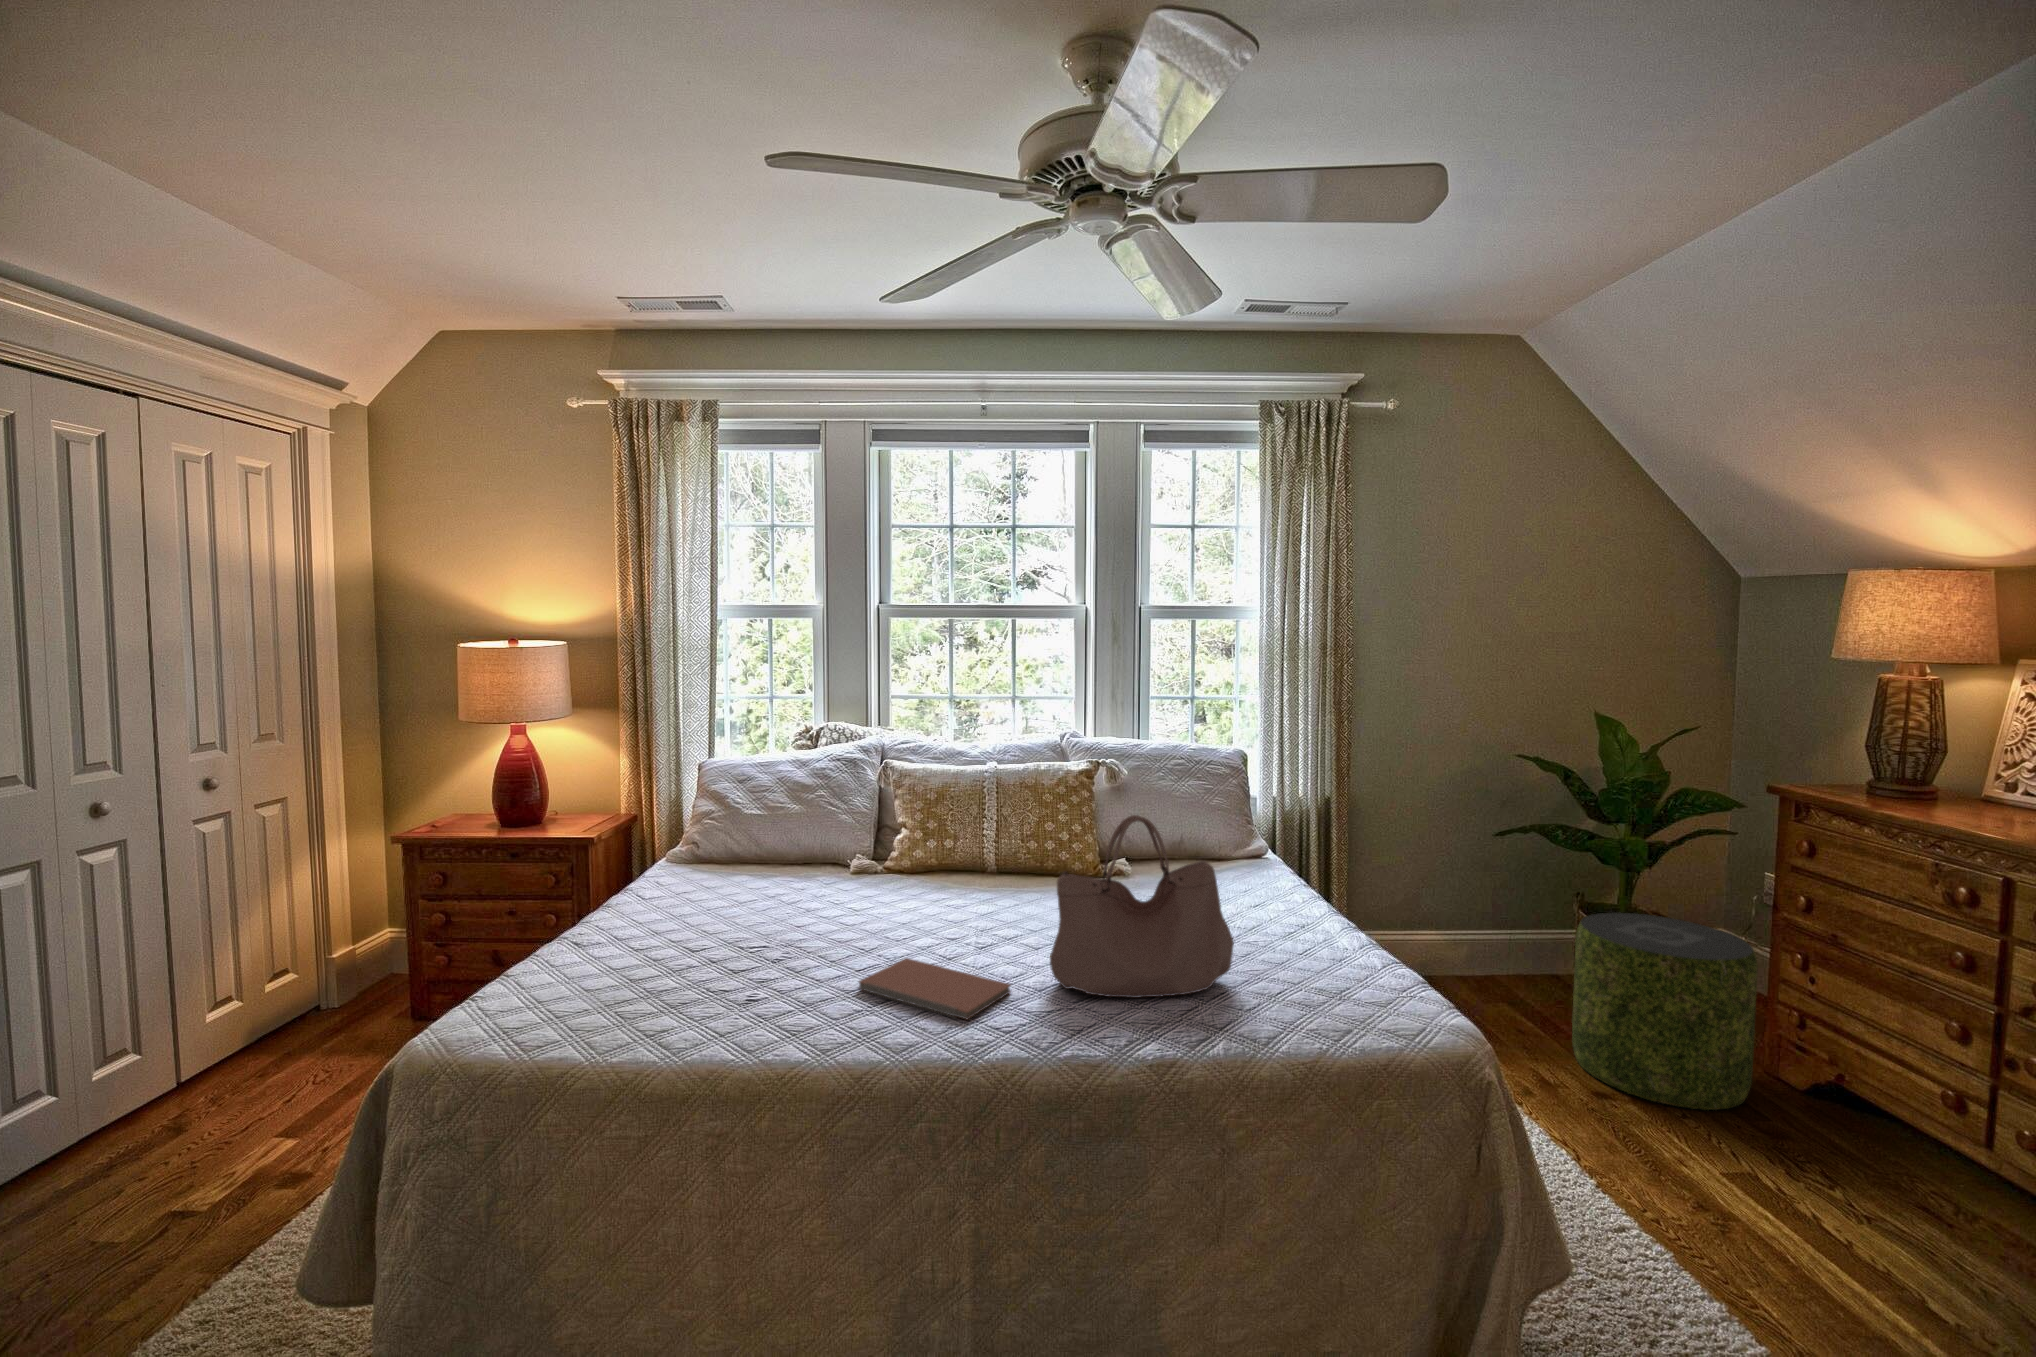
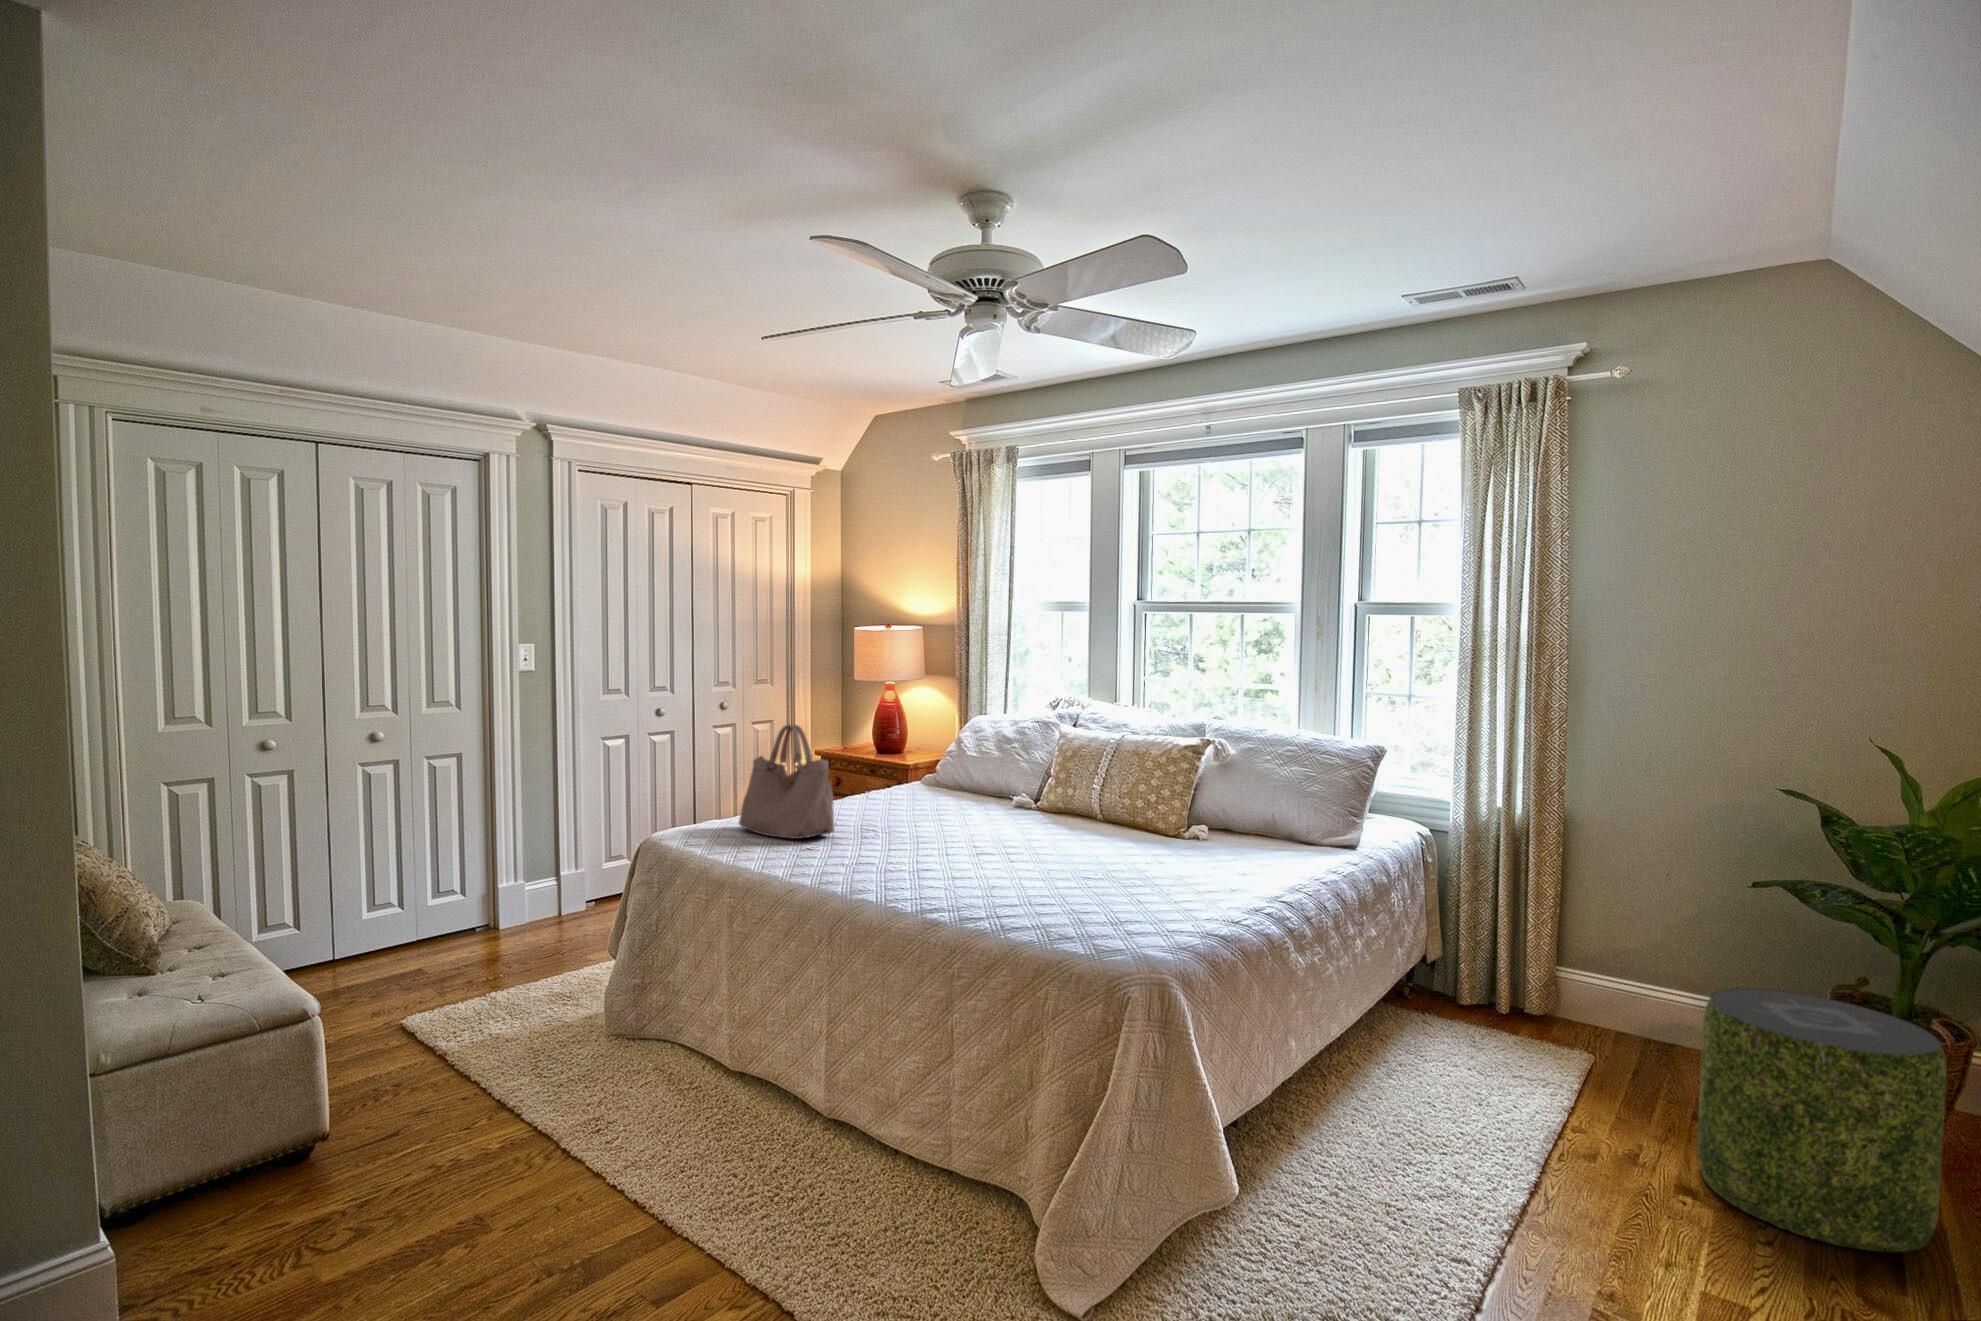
handbag: present [1050,815,1234,998] -> present [739,725,834,839]
notebook: present [859,958,1011,1019] -> none [872,833,944,857]

